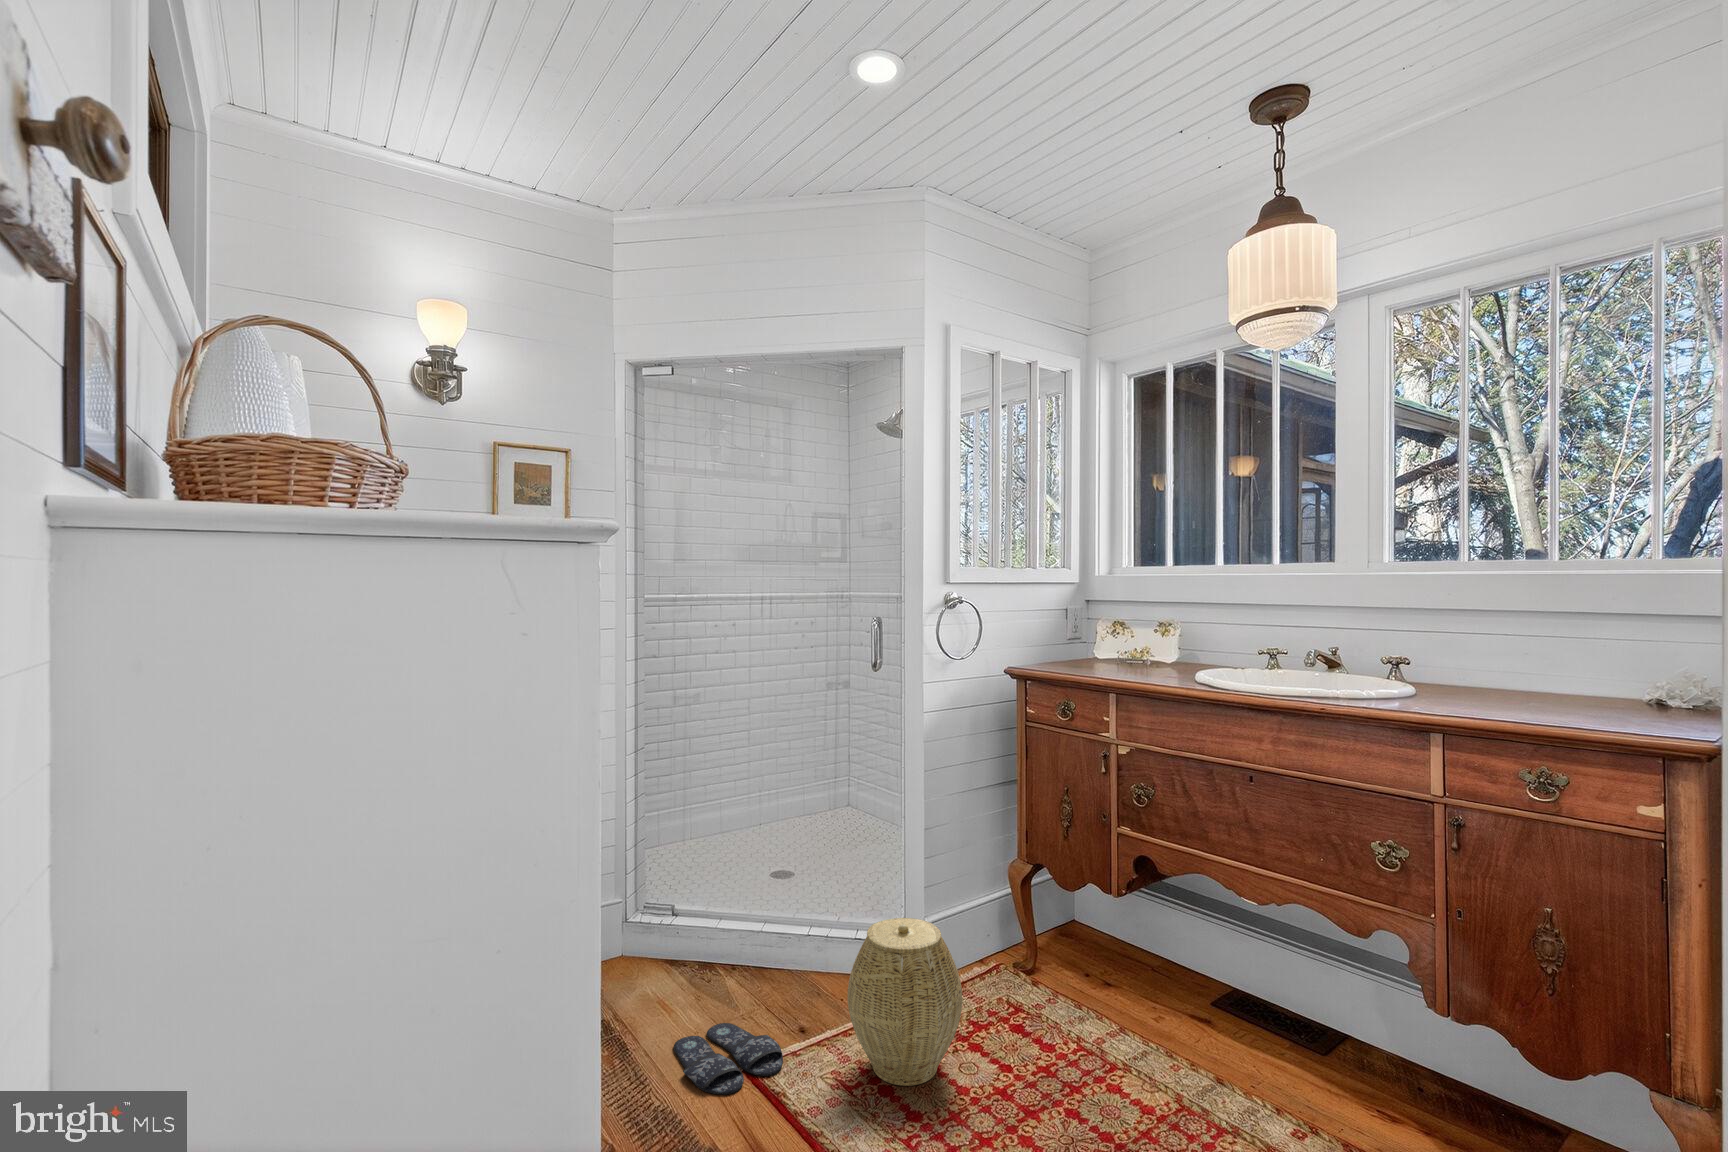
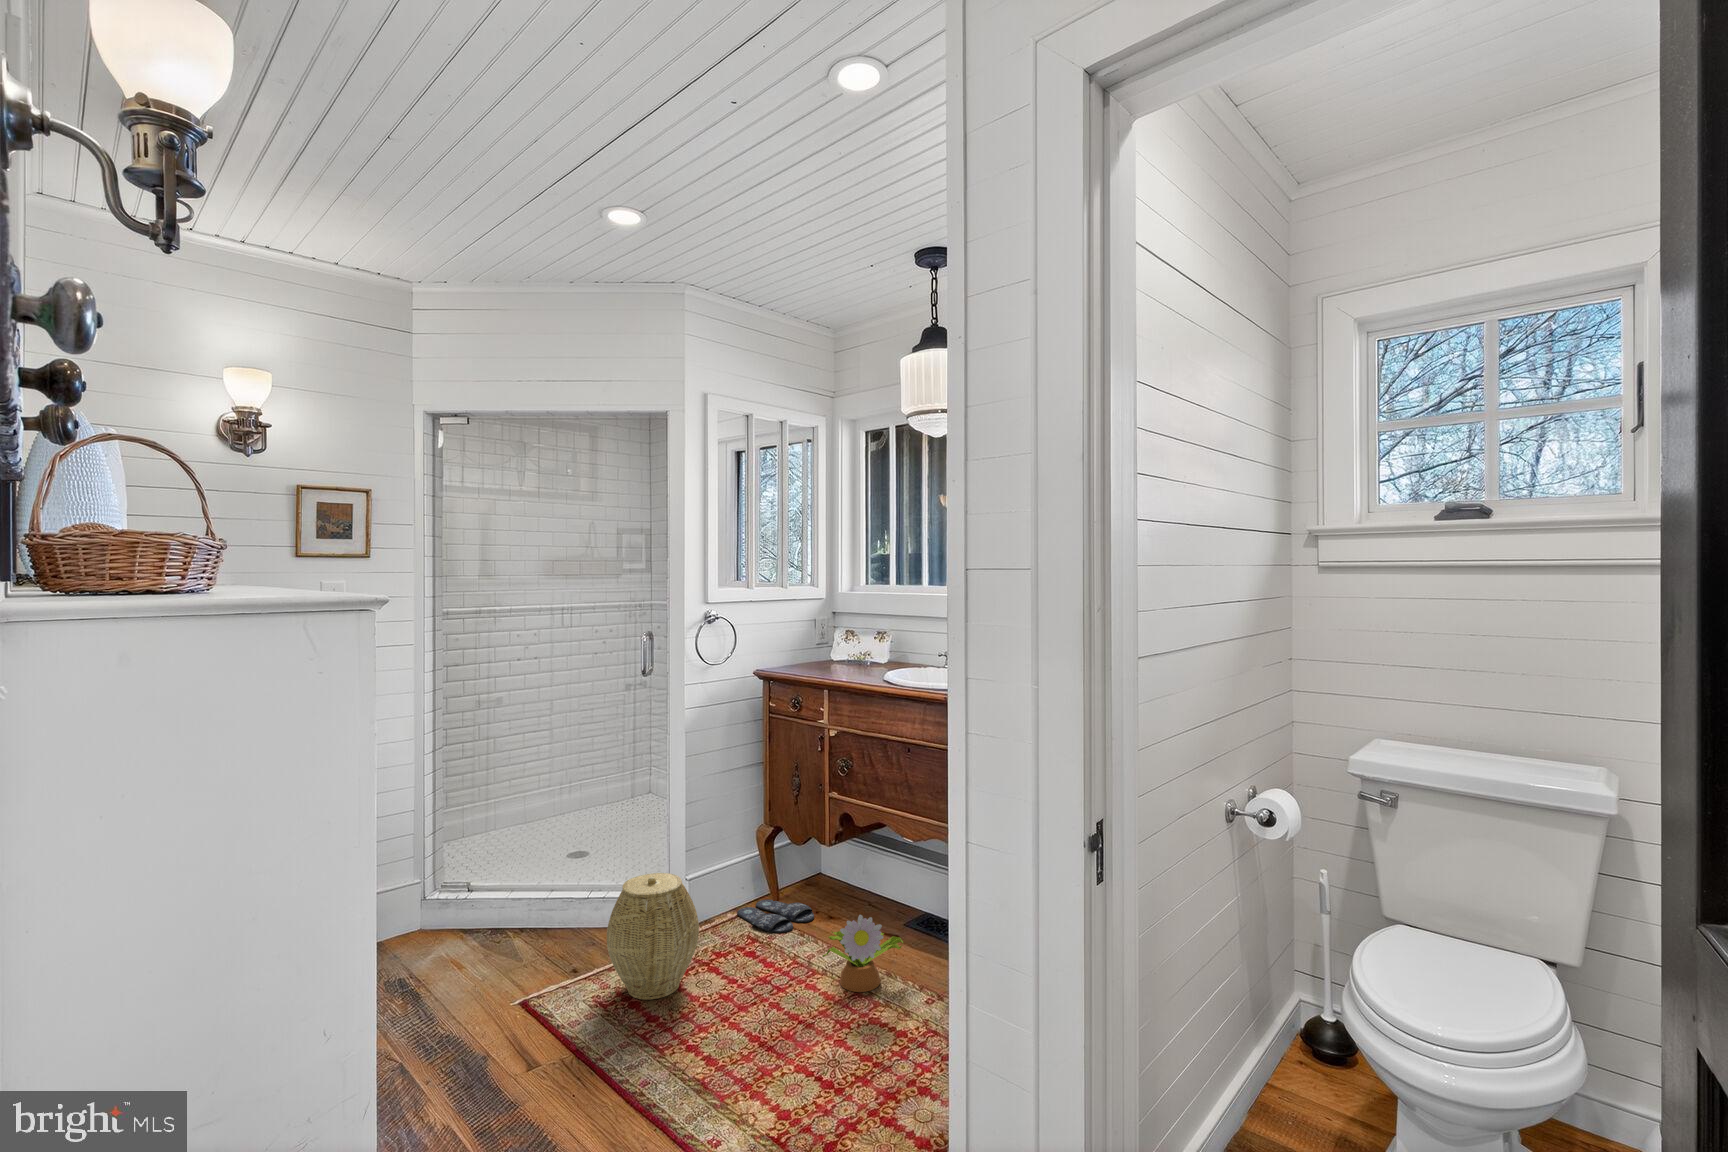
decorative plant: none [1131,999,1243,1105] -> present [822,915,903,992]
slippers: present [674,1023,783,1095] -> present [737,900,814,933]

